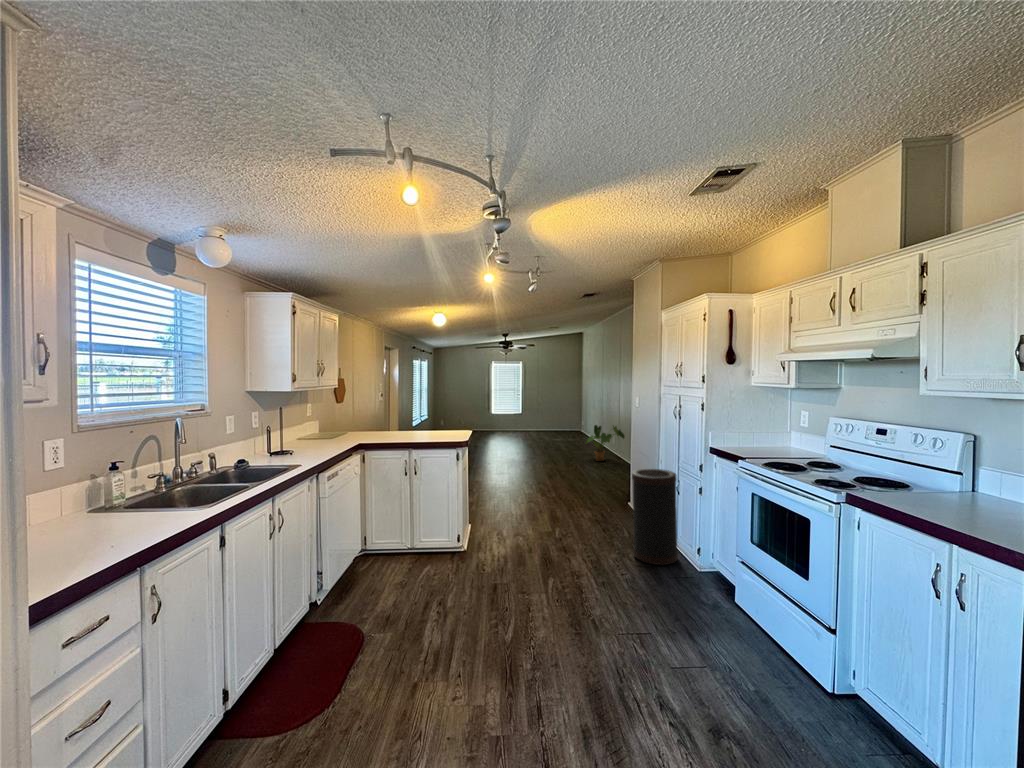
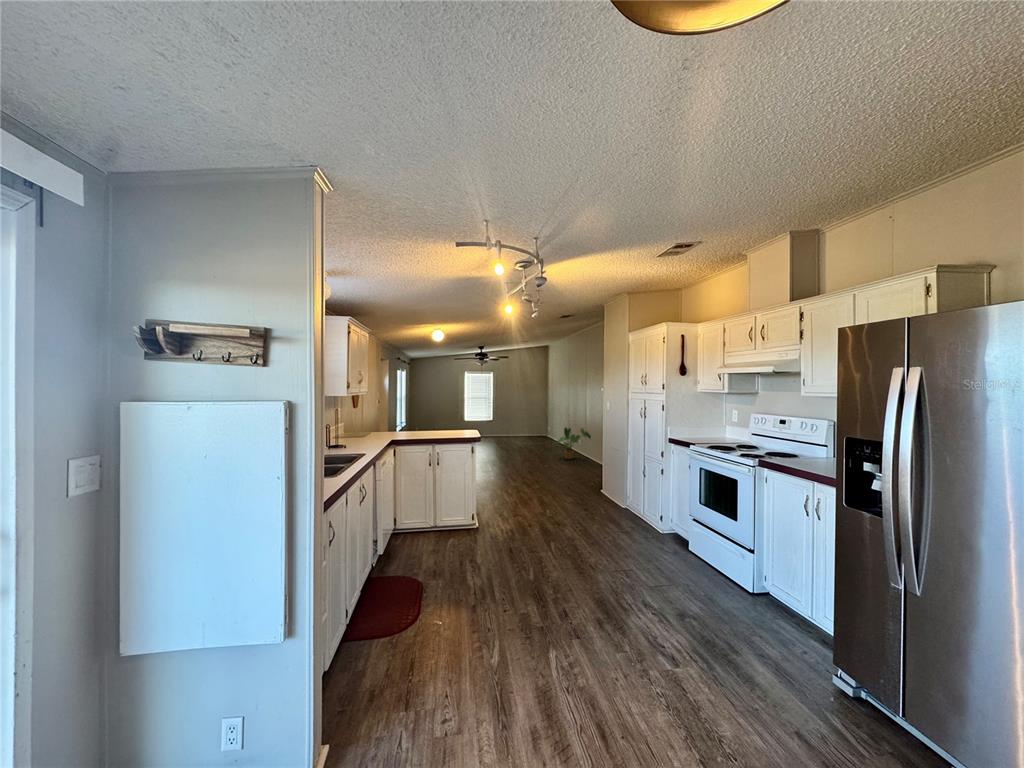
trash can: present [632,469,678,566] -> none [610,457,645,531]

